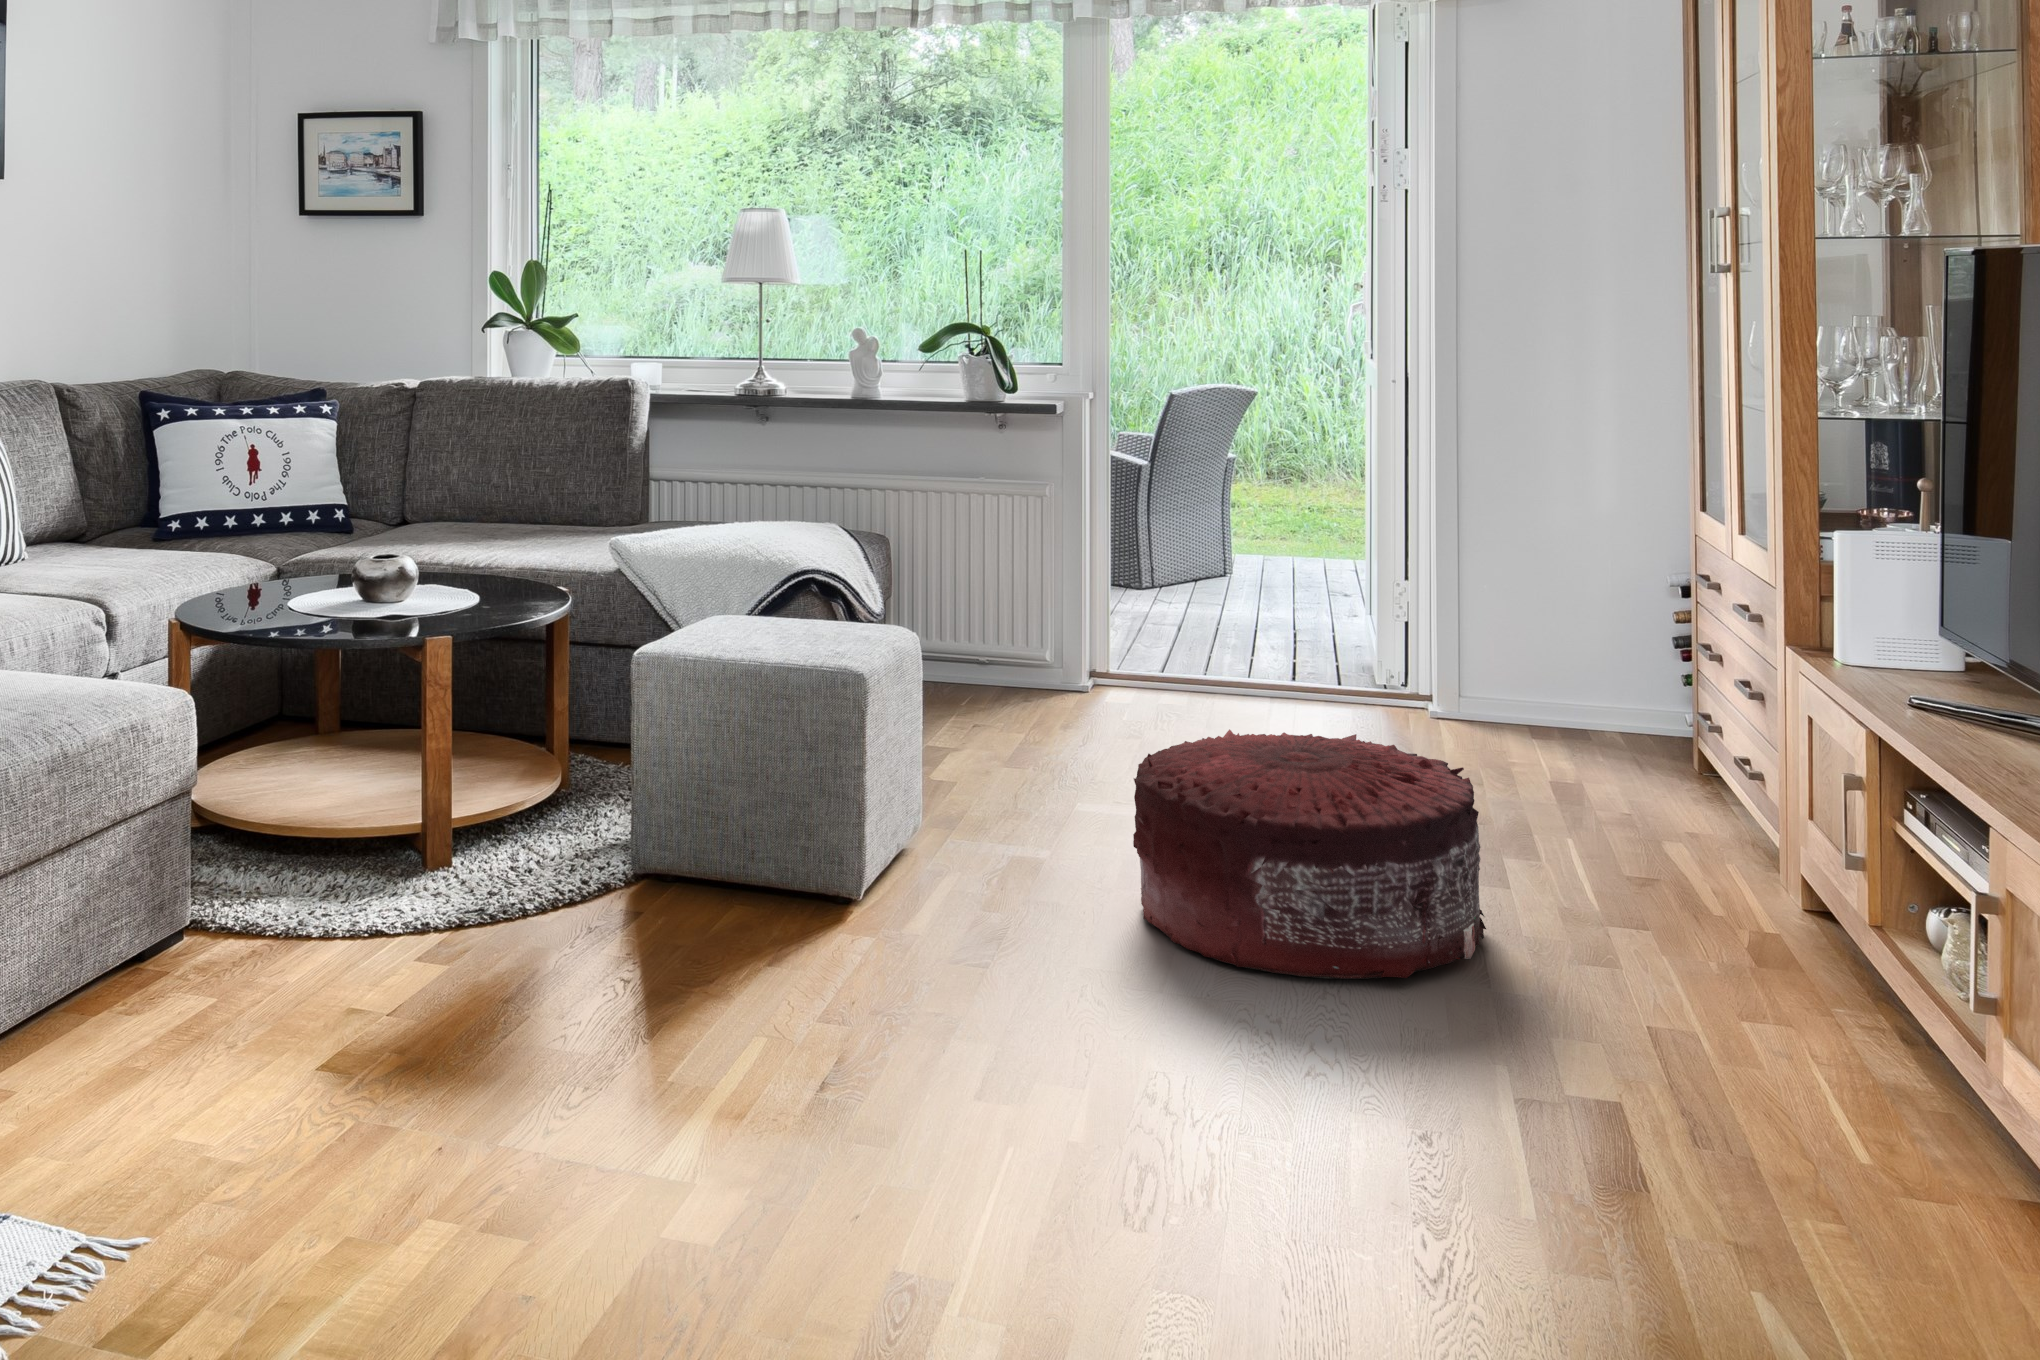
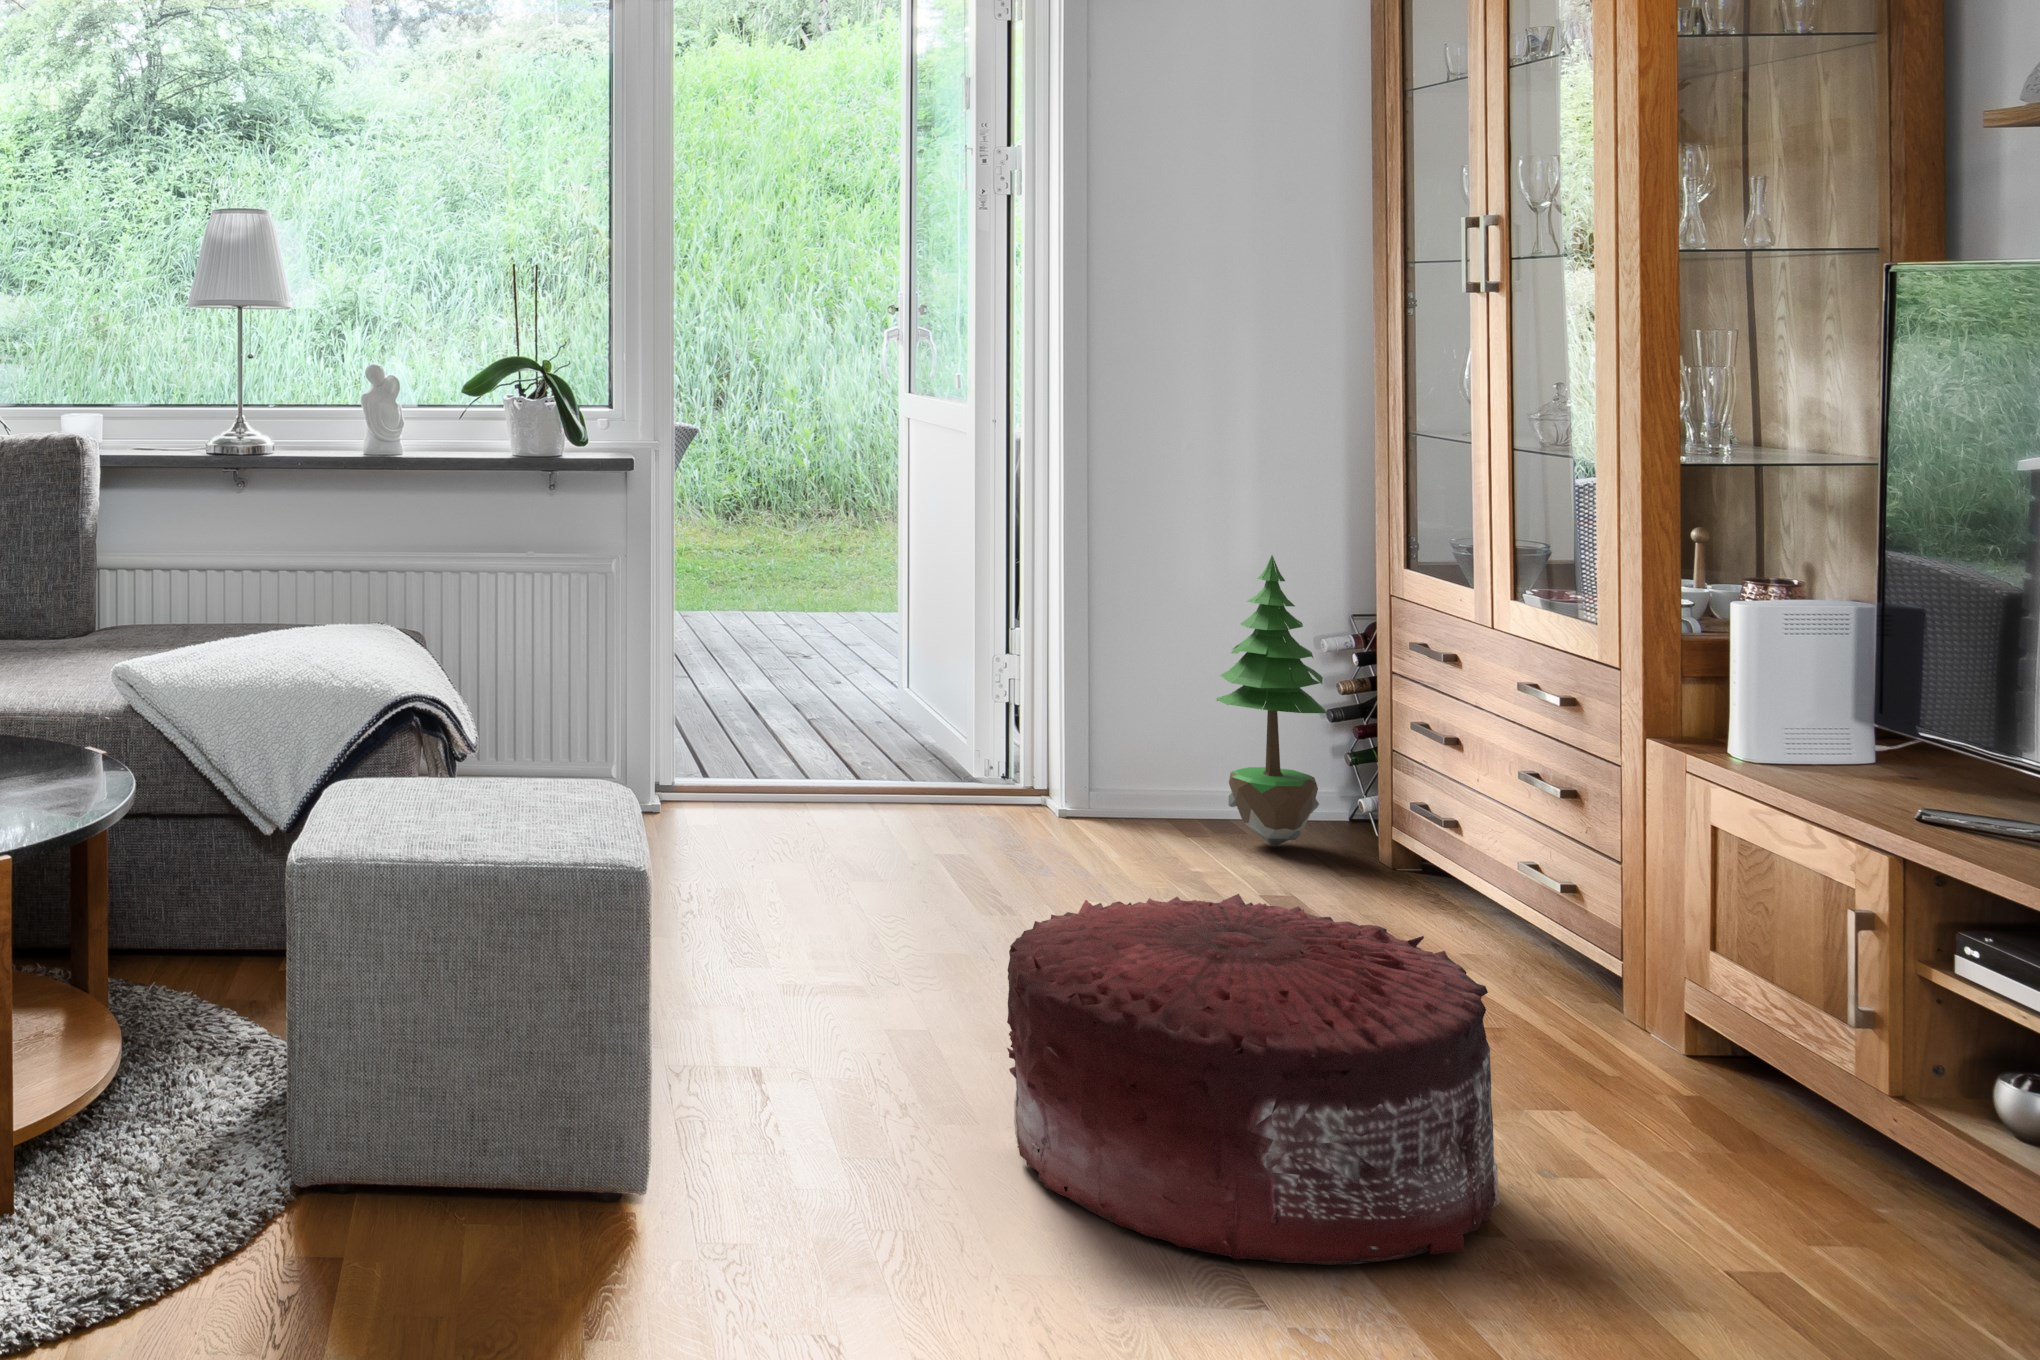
potted tree: none [1537,493,1633,736] -> present [1216,555,1326,846]

